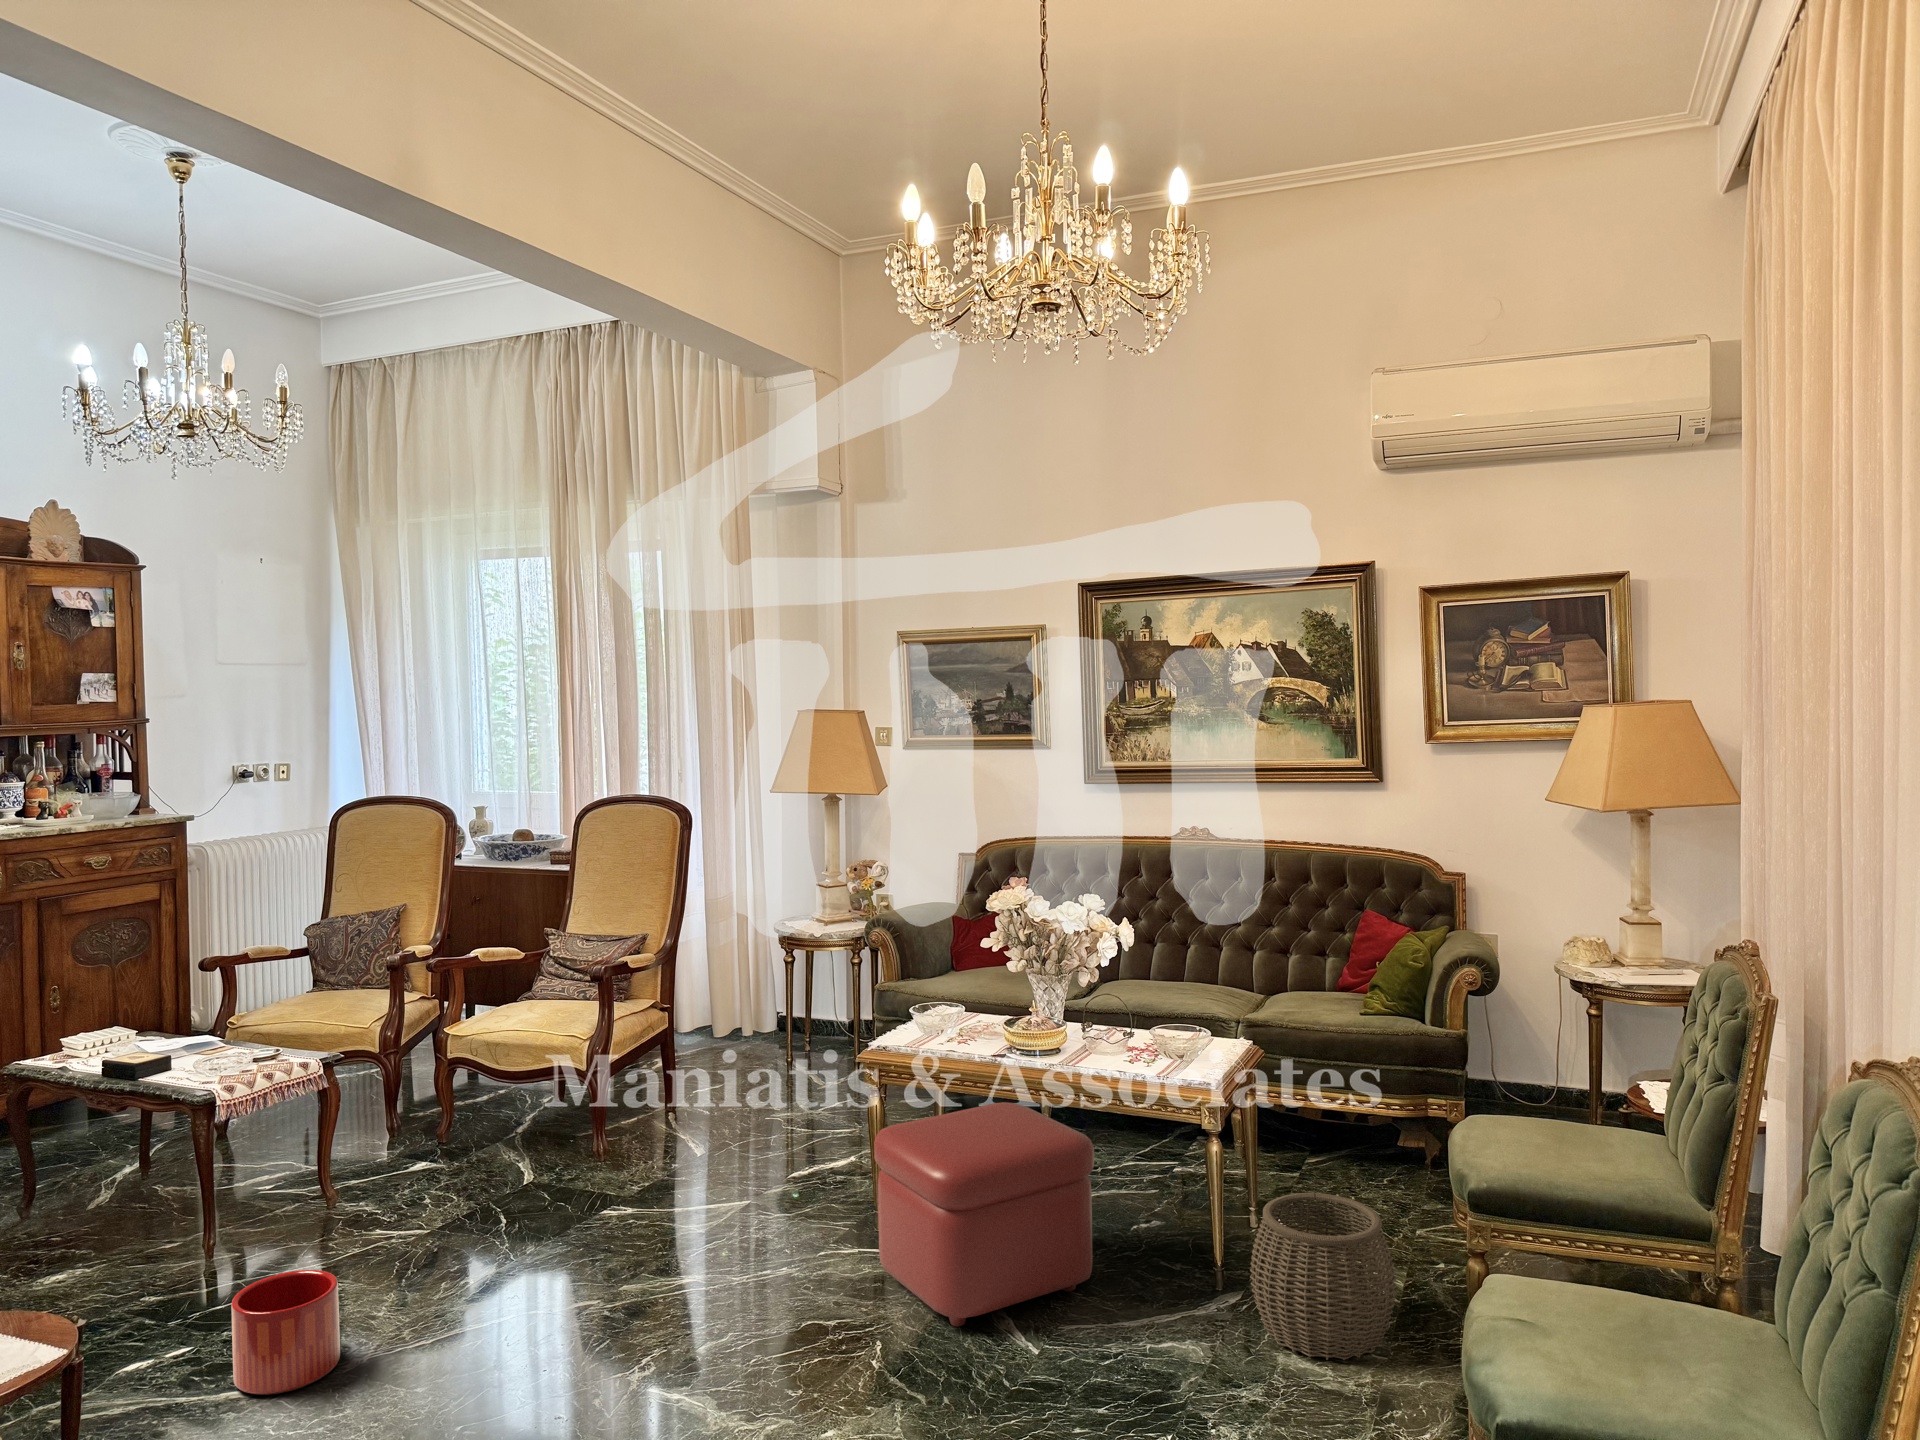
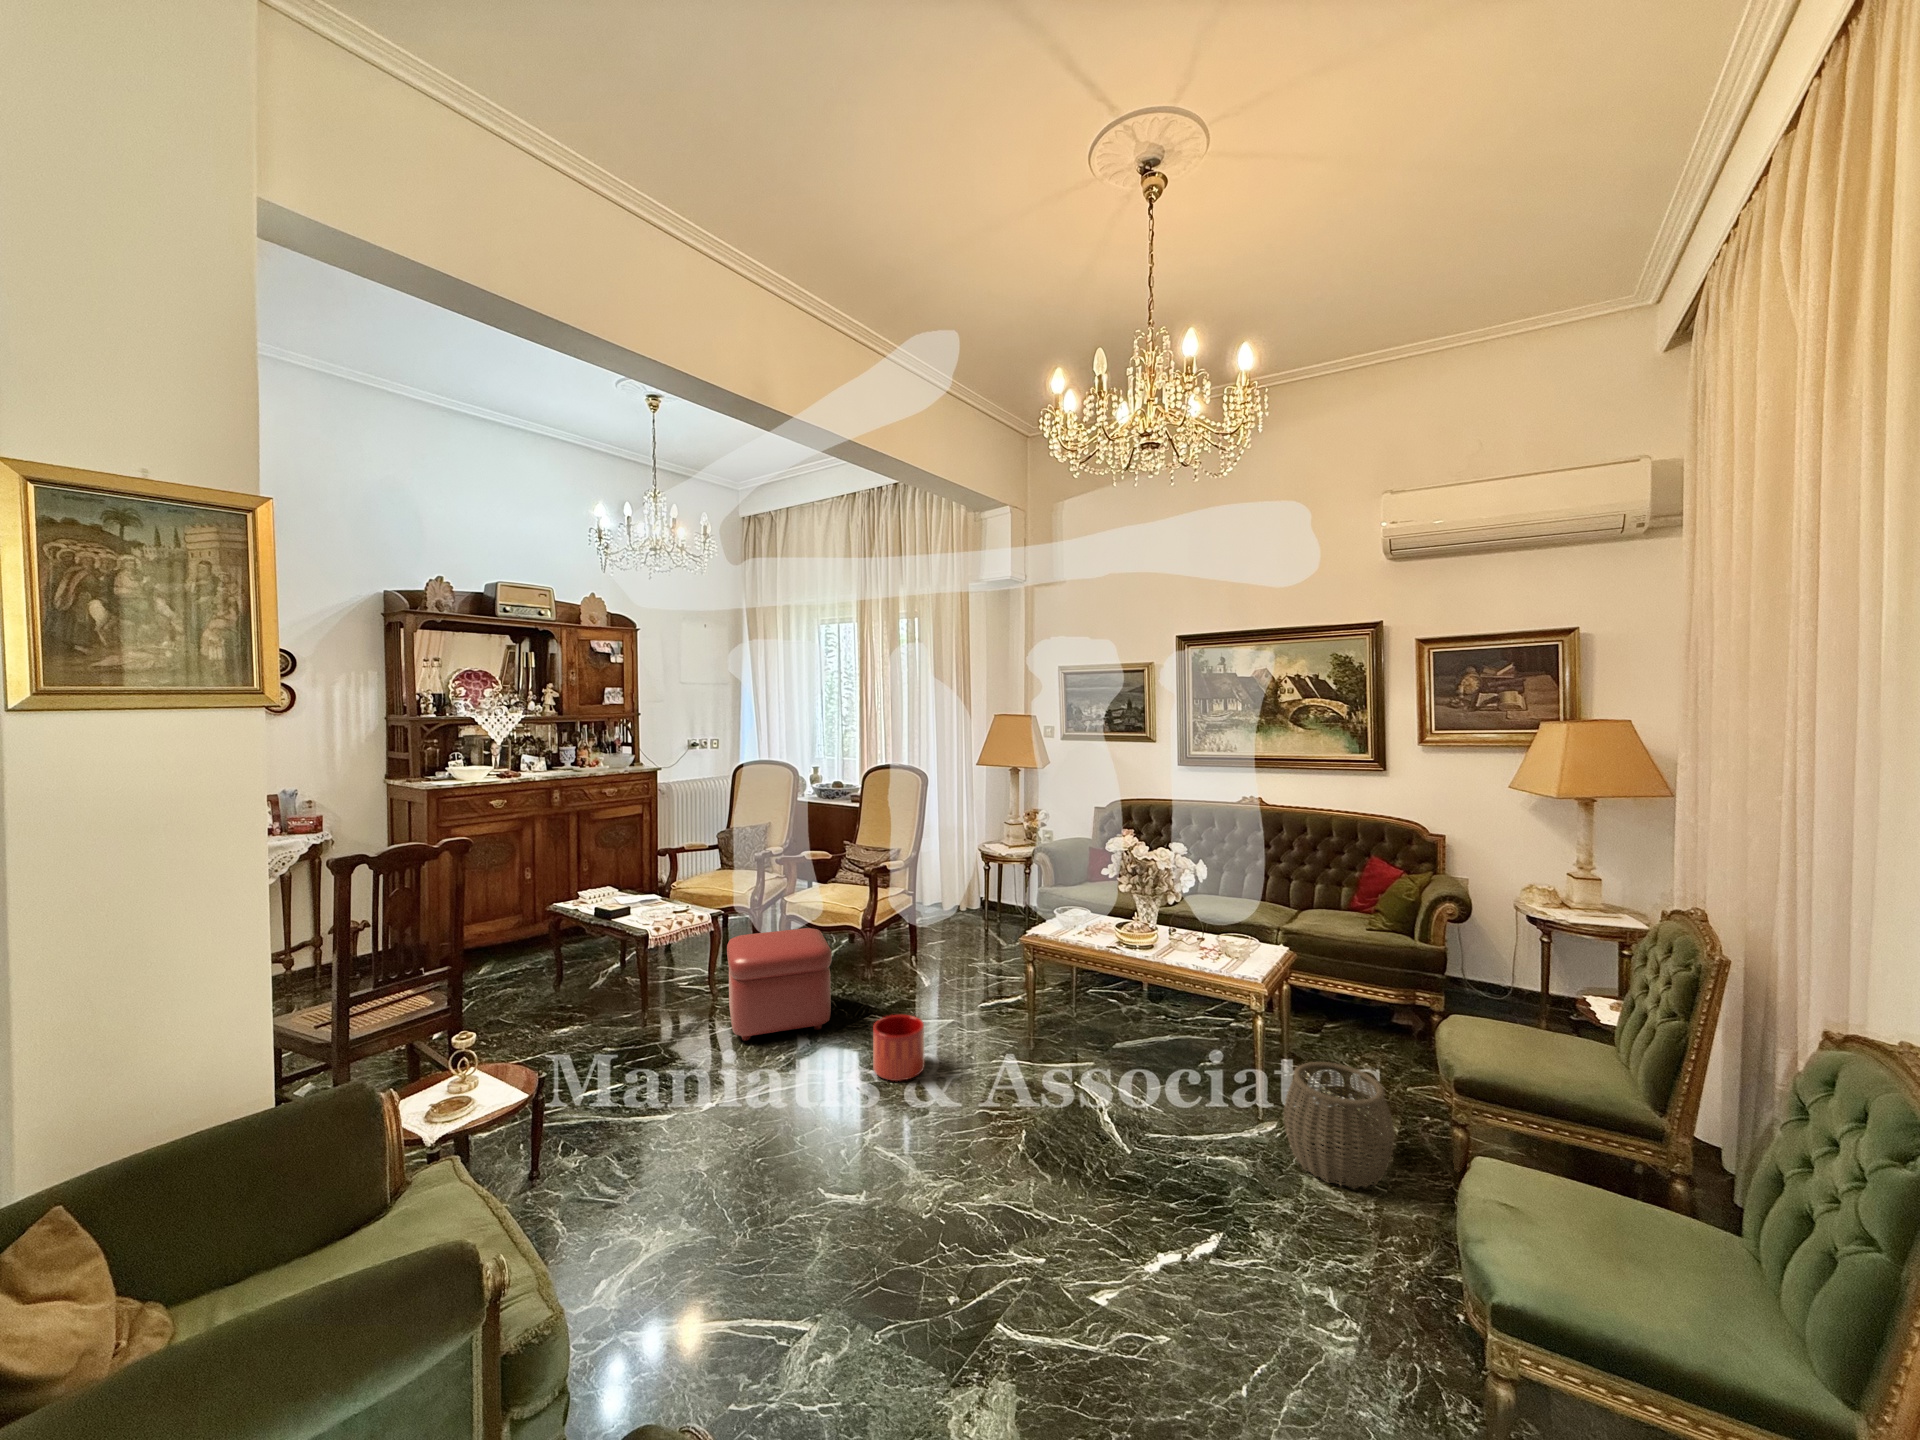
ottoman: present [874,1102,1094,1326] -> present [727,928,832,1041]
planter: present [231,1270,340,1395] -> present [873,1015,925,1081]

